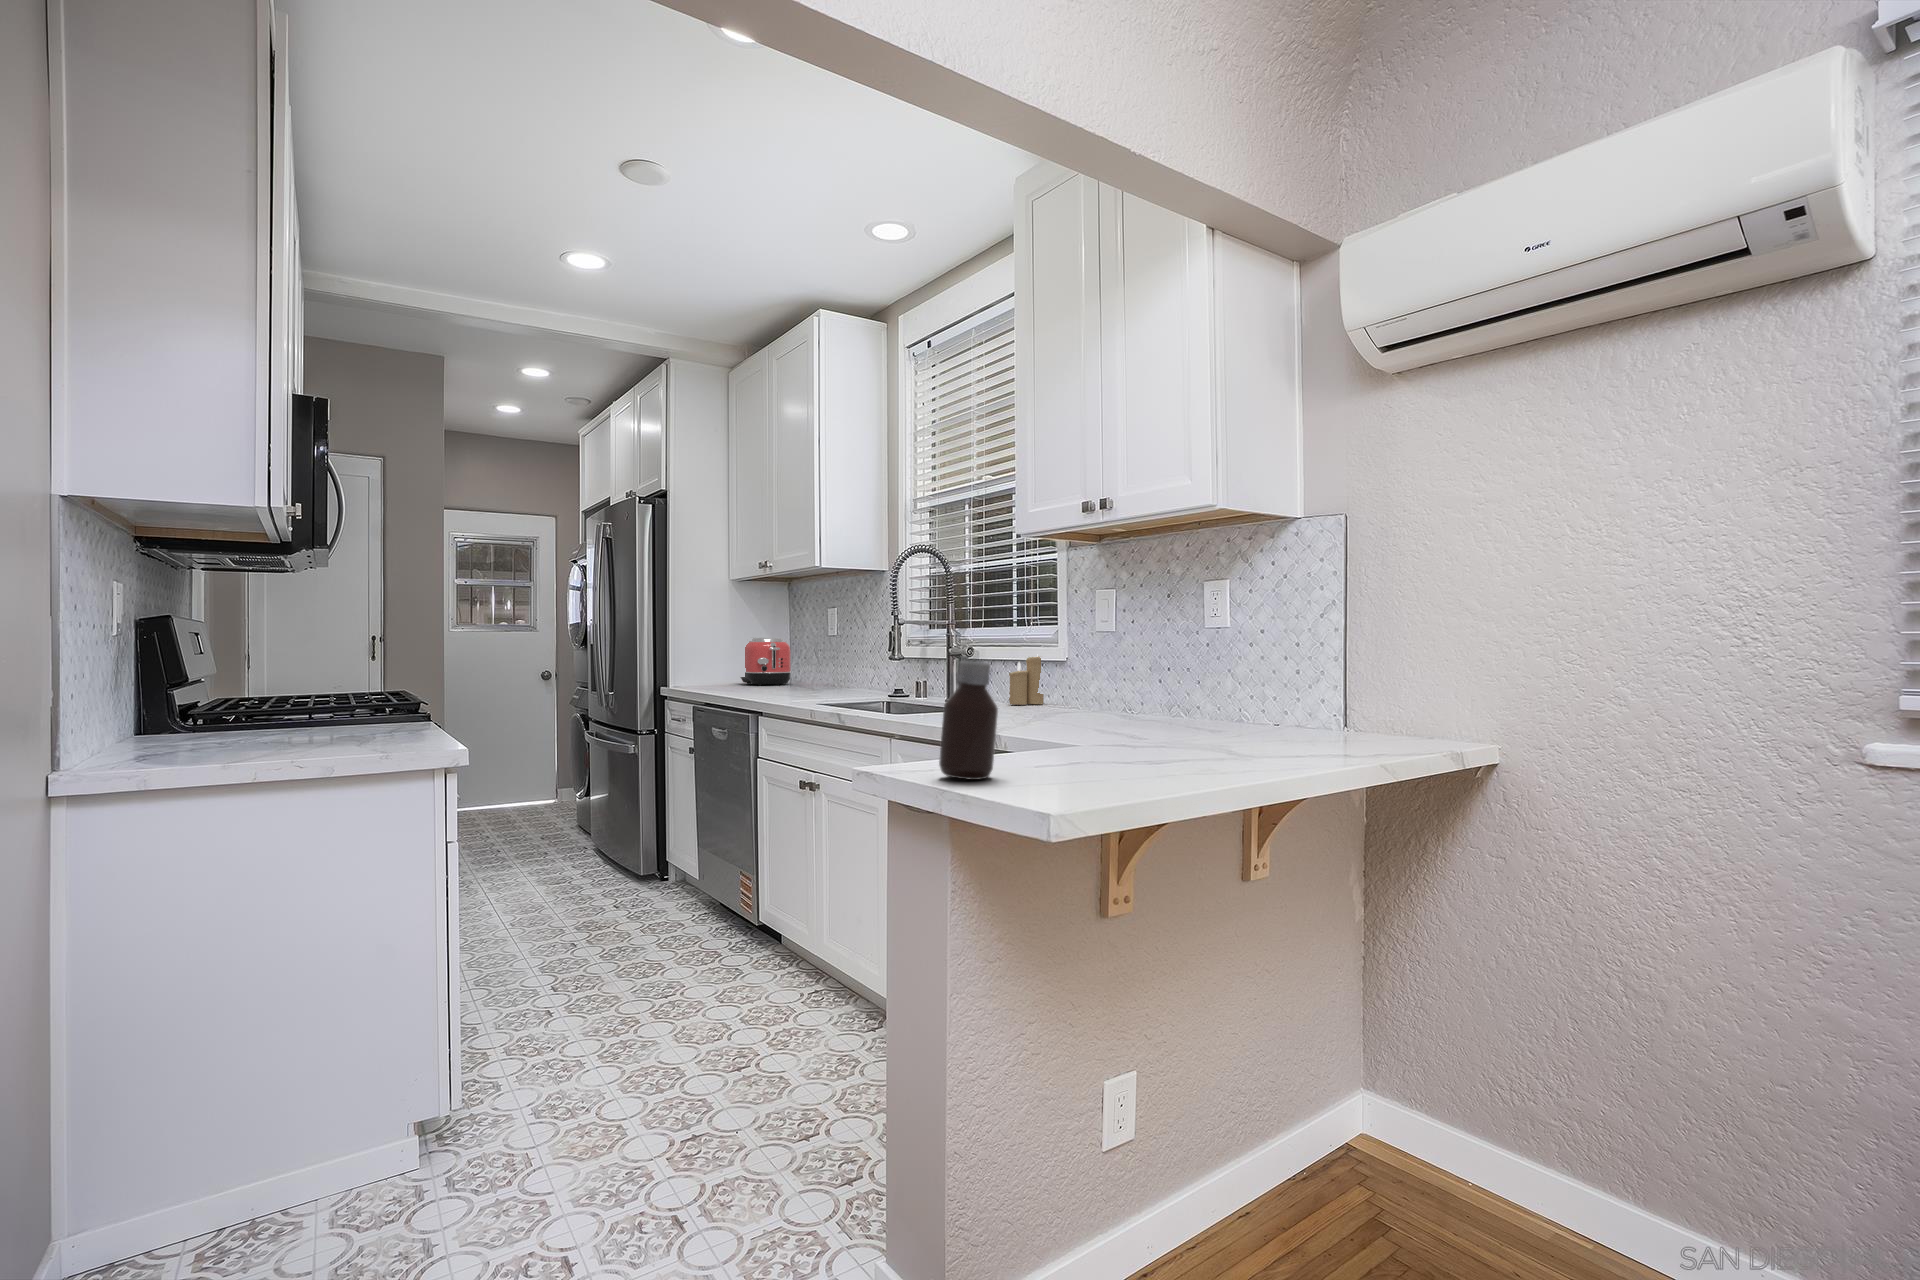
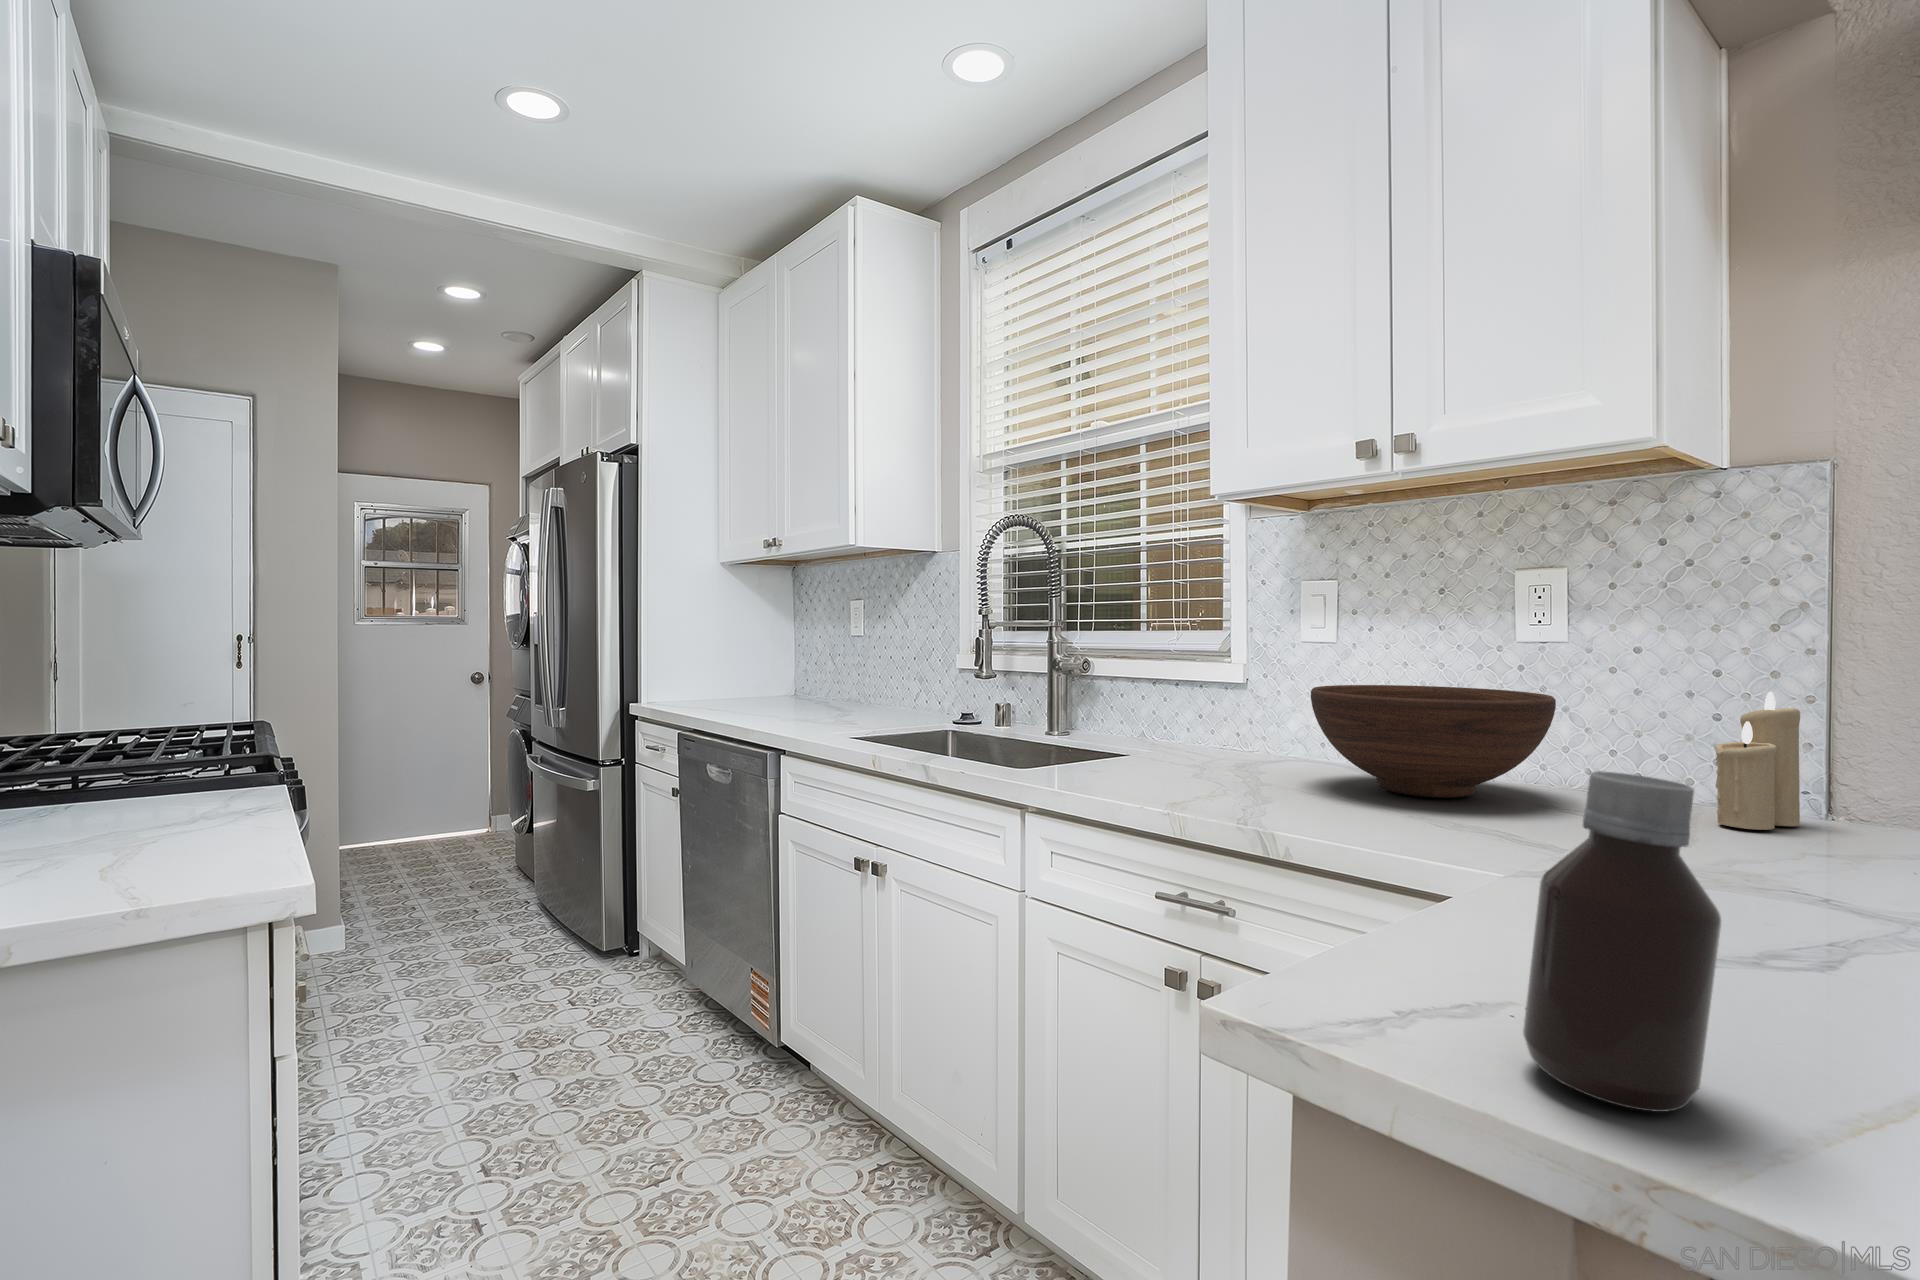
toaster: present [740,638,791,686] -> none [728,638,796,700]
candle: present [1009,656,1044,705] -> present [1715,692,1800,830]
fruit bowl: none [1063,657,1202,724] -> present [1311,685,1556,798]

